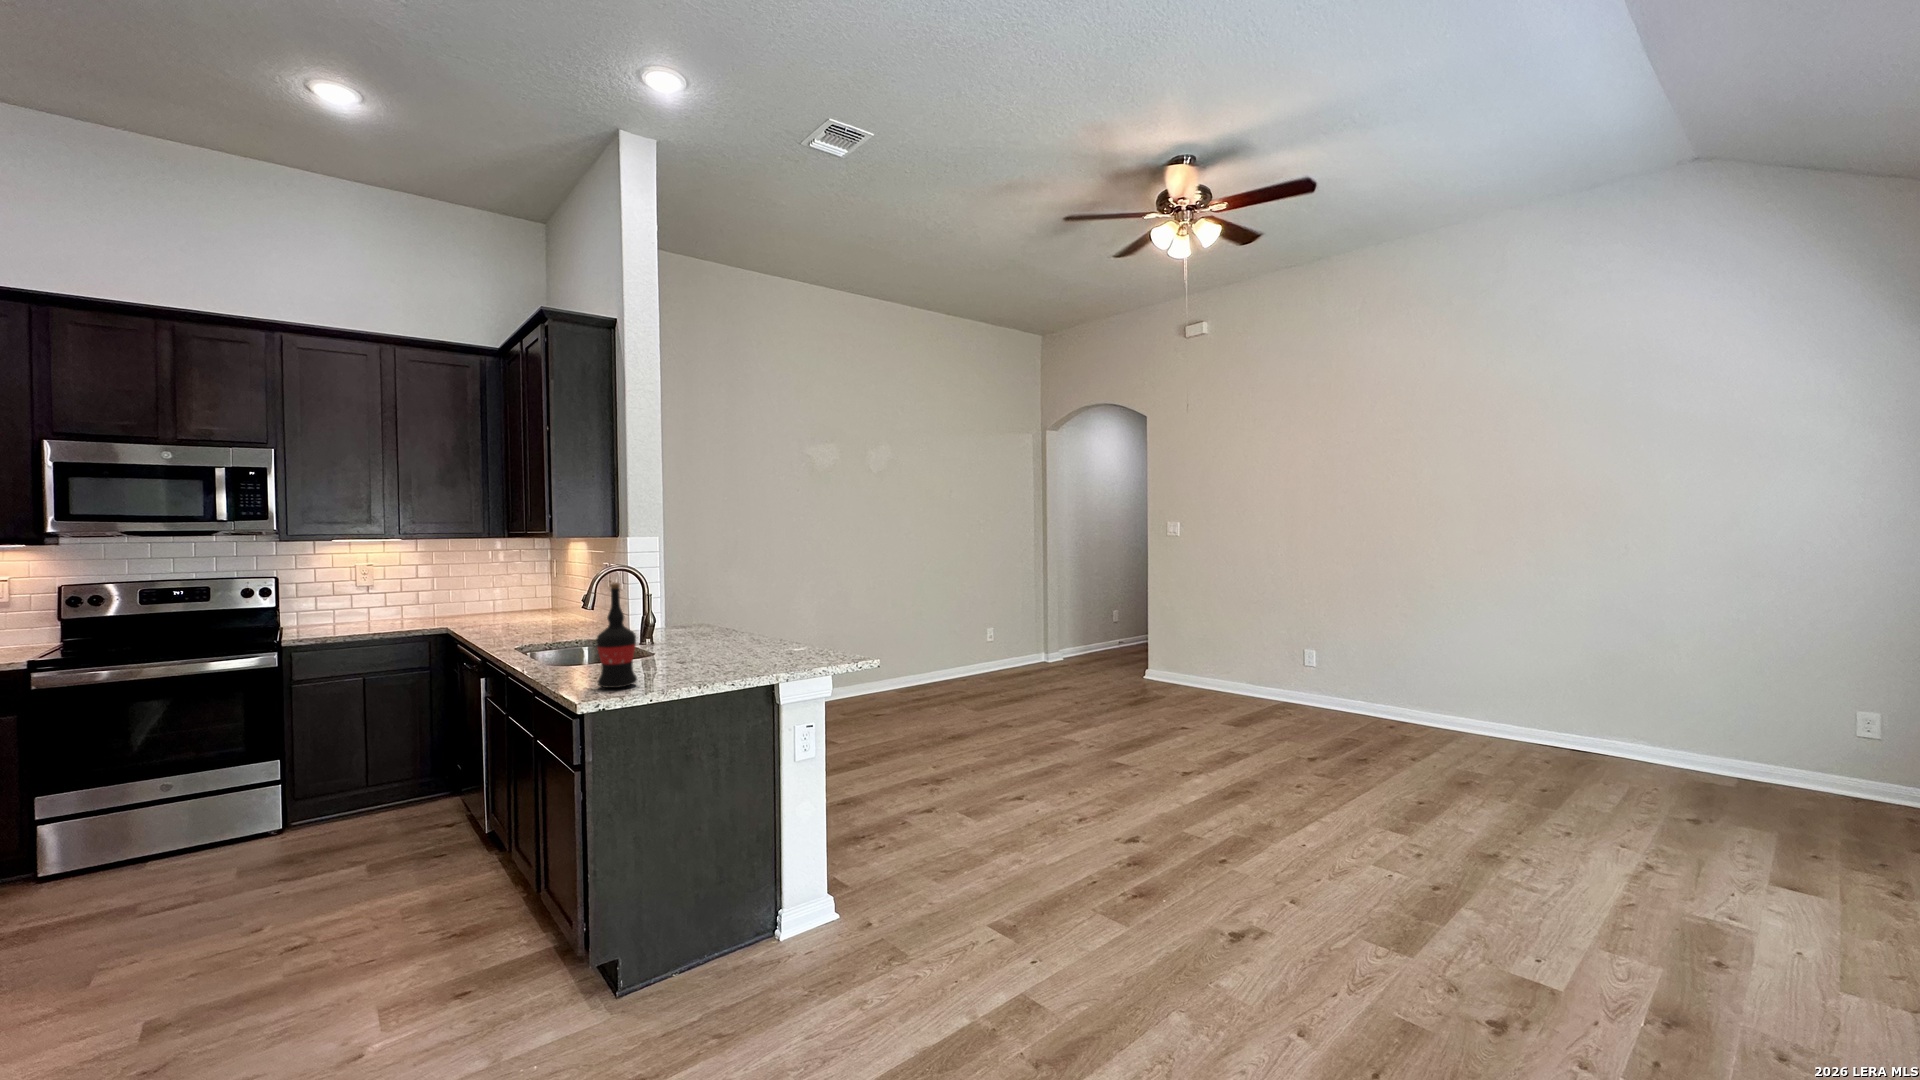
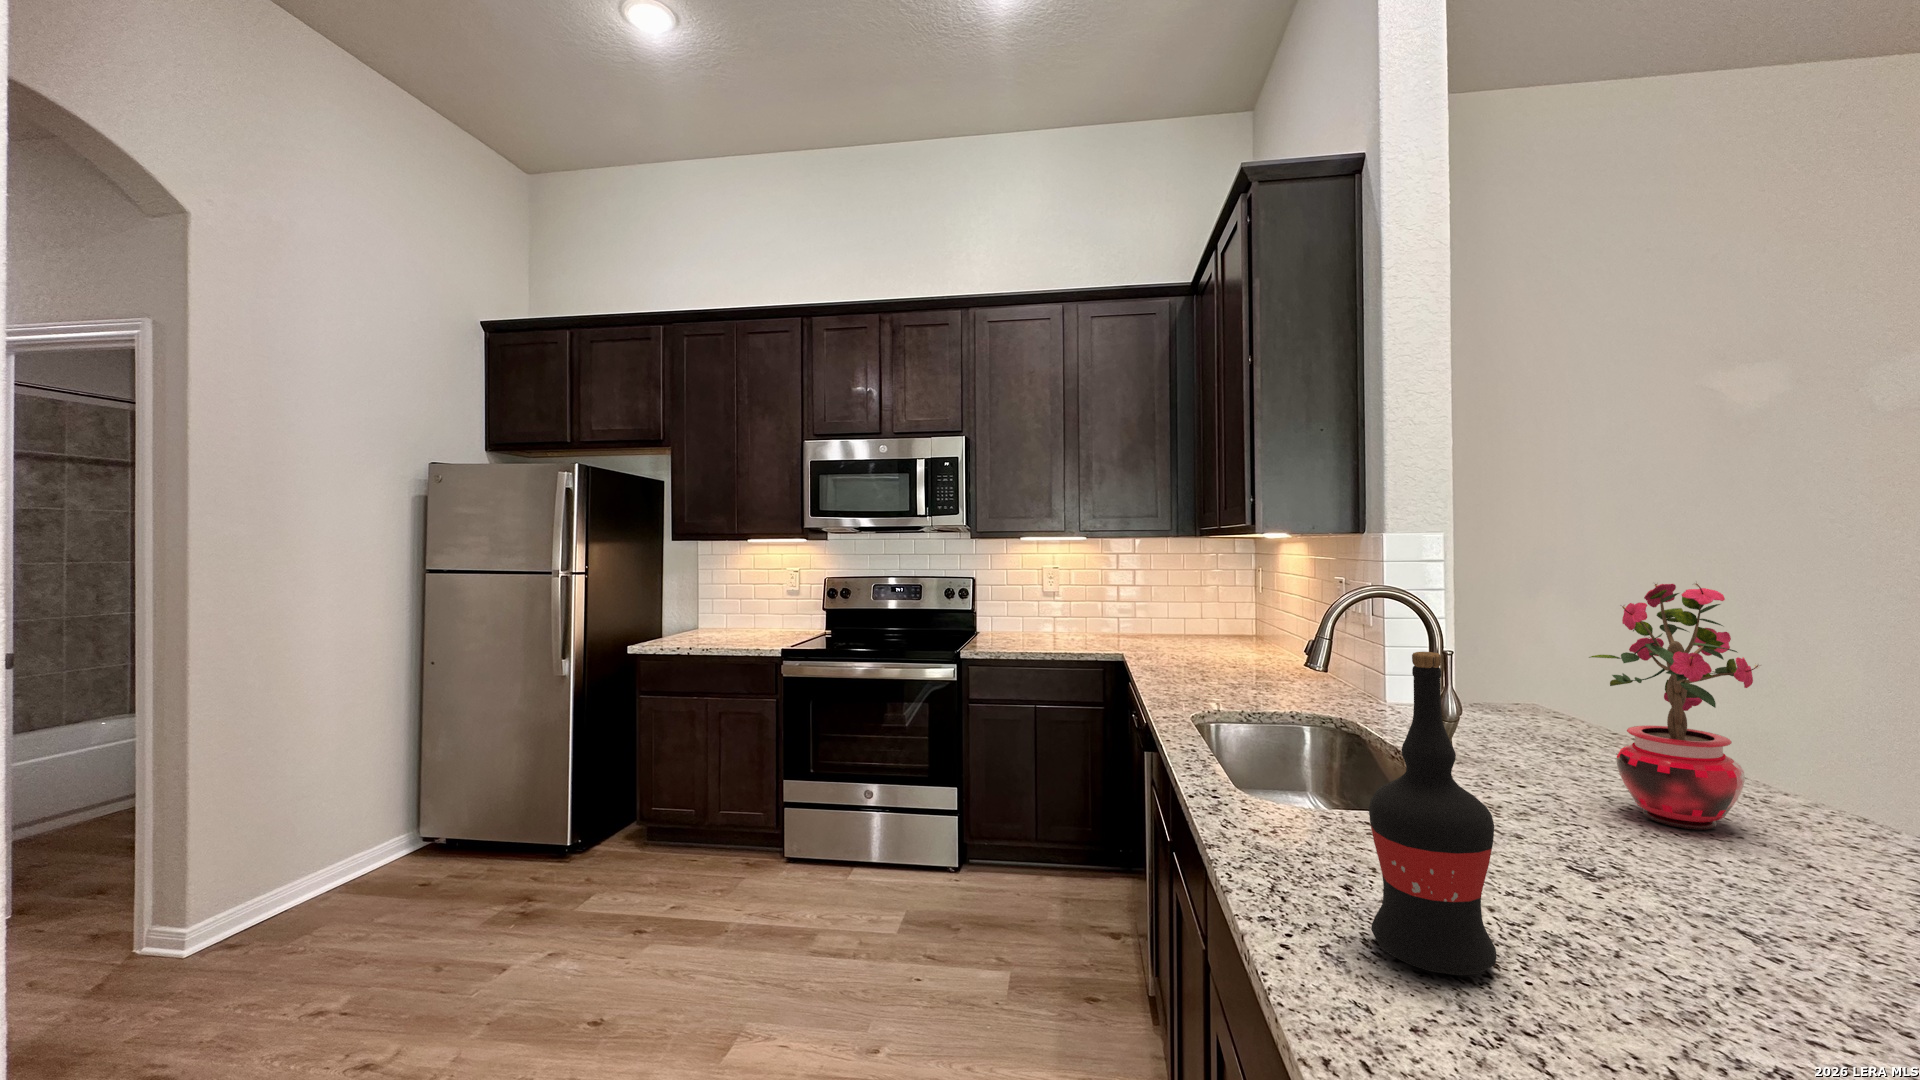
potted plant: none [695,557,746,651] -> present [1589,583,1758,830]

